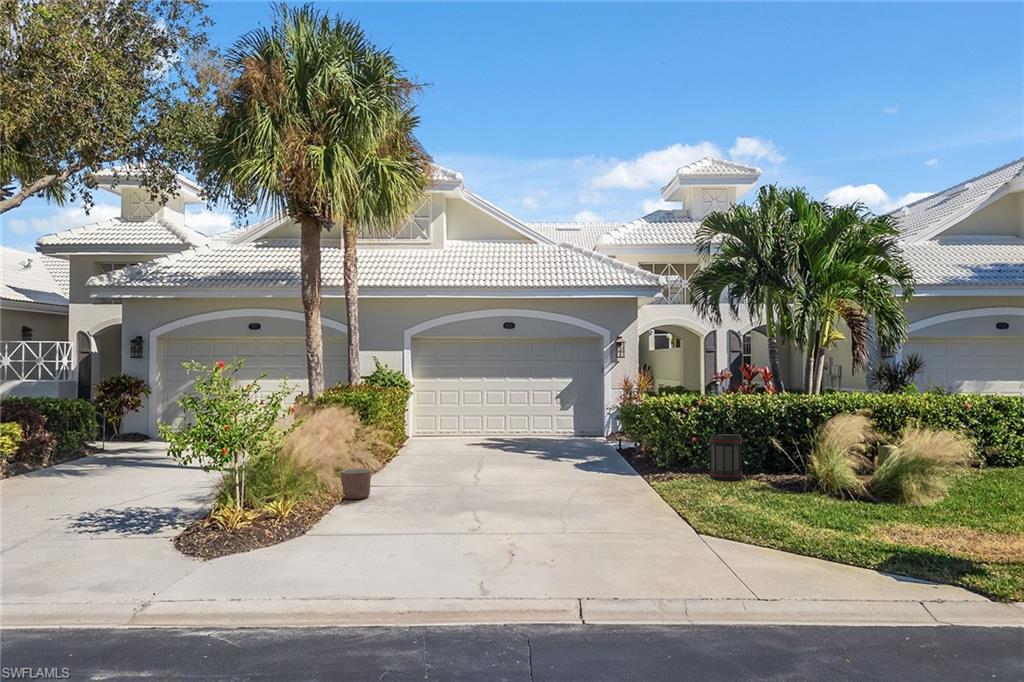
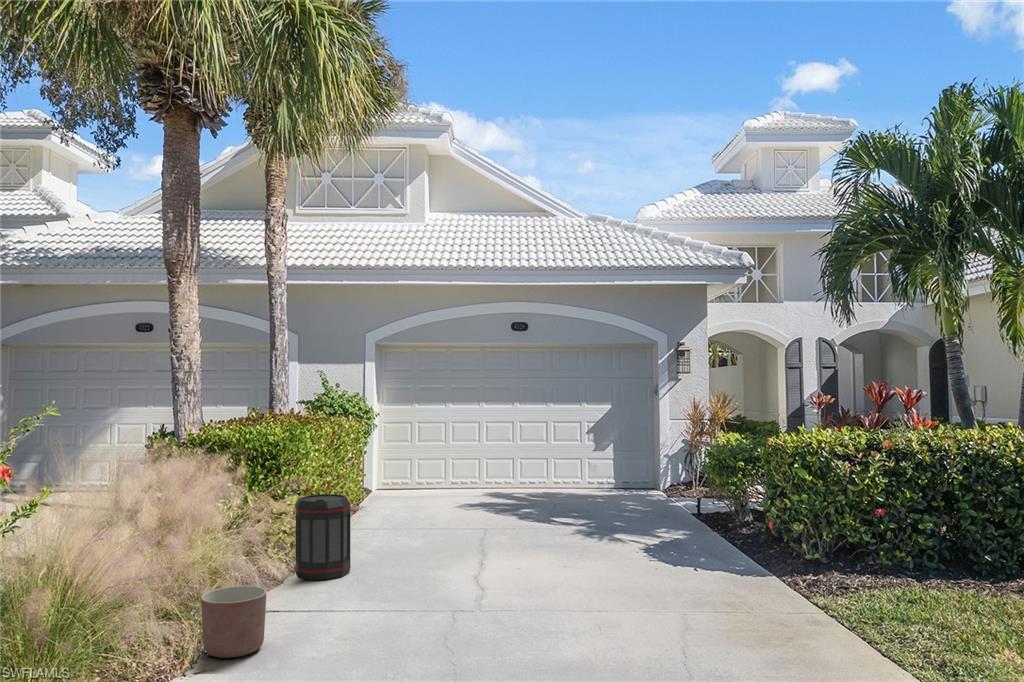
trash can: present [709,433,743,481] -> present [295,494,351,580]

